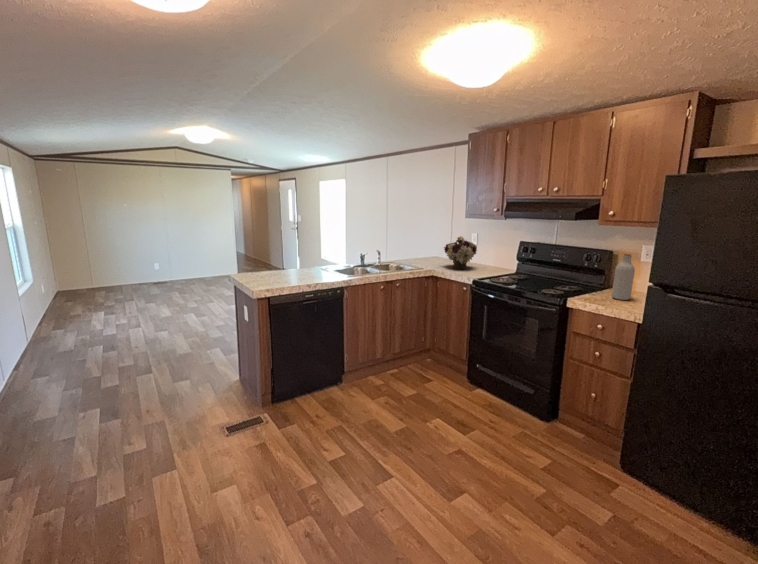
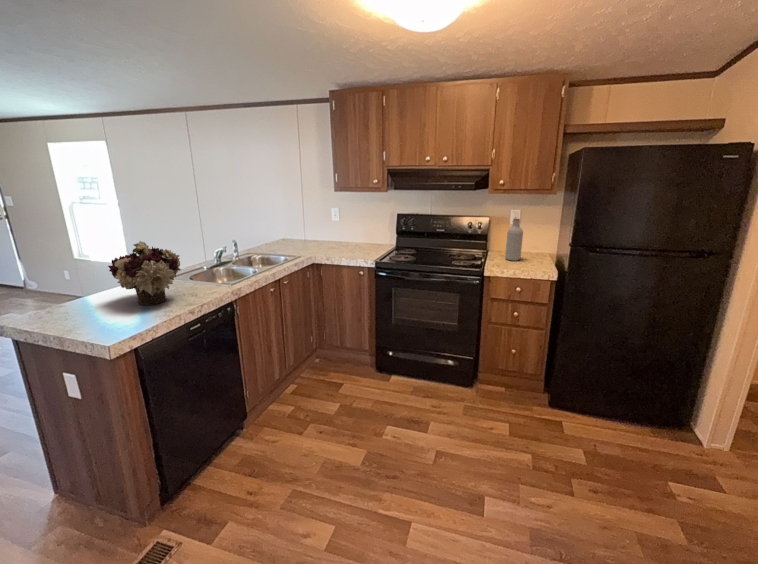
flower arrangement: present [444,236,477,269] -> present [108,241,181,305]

